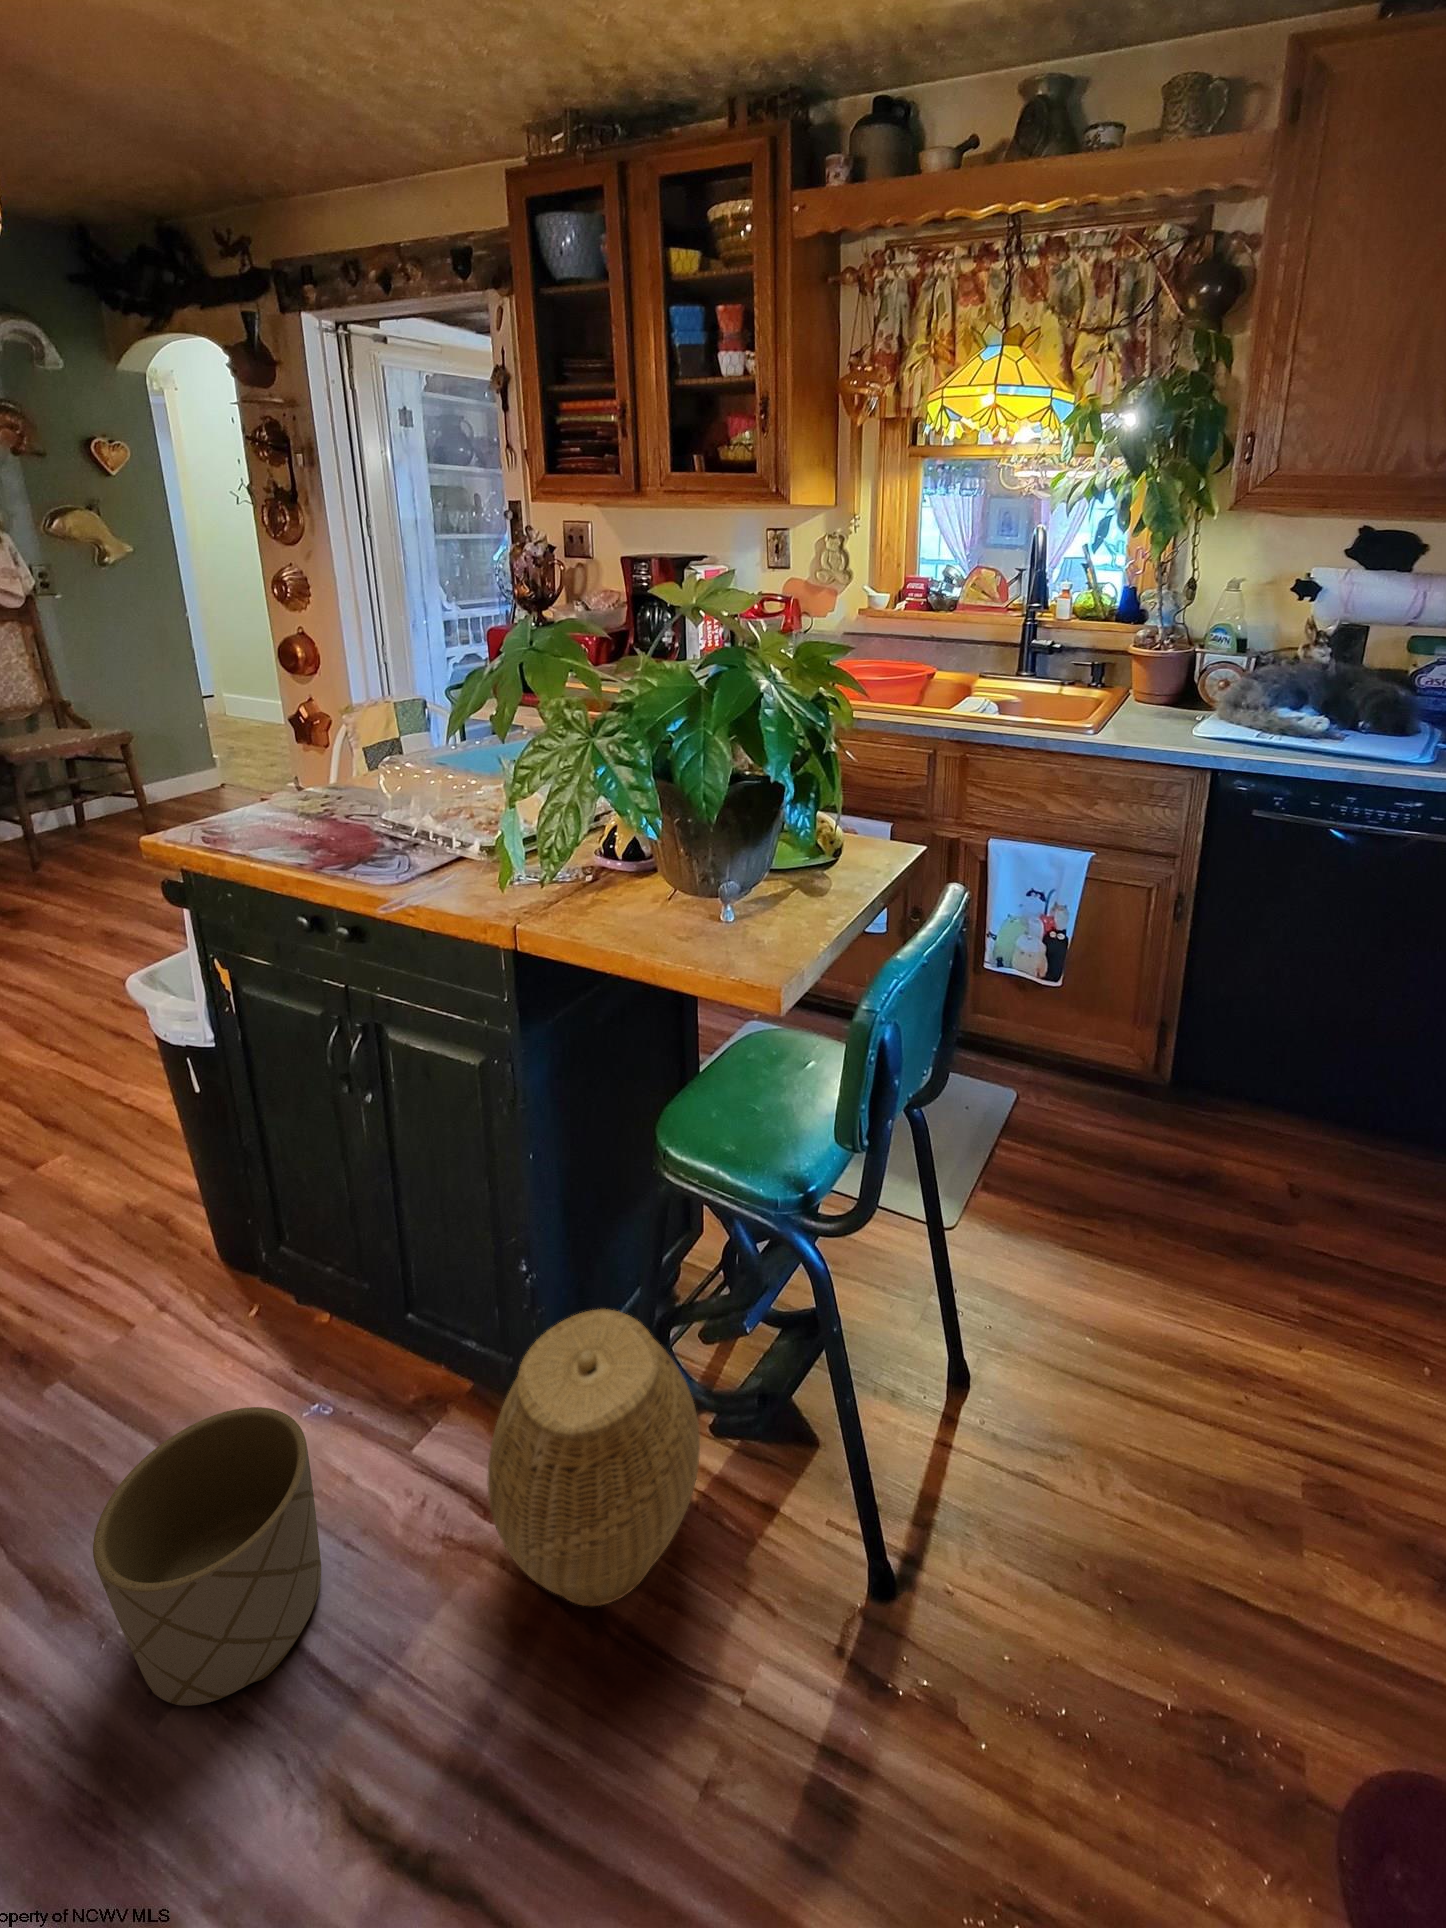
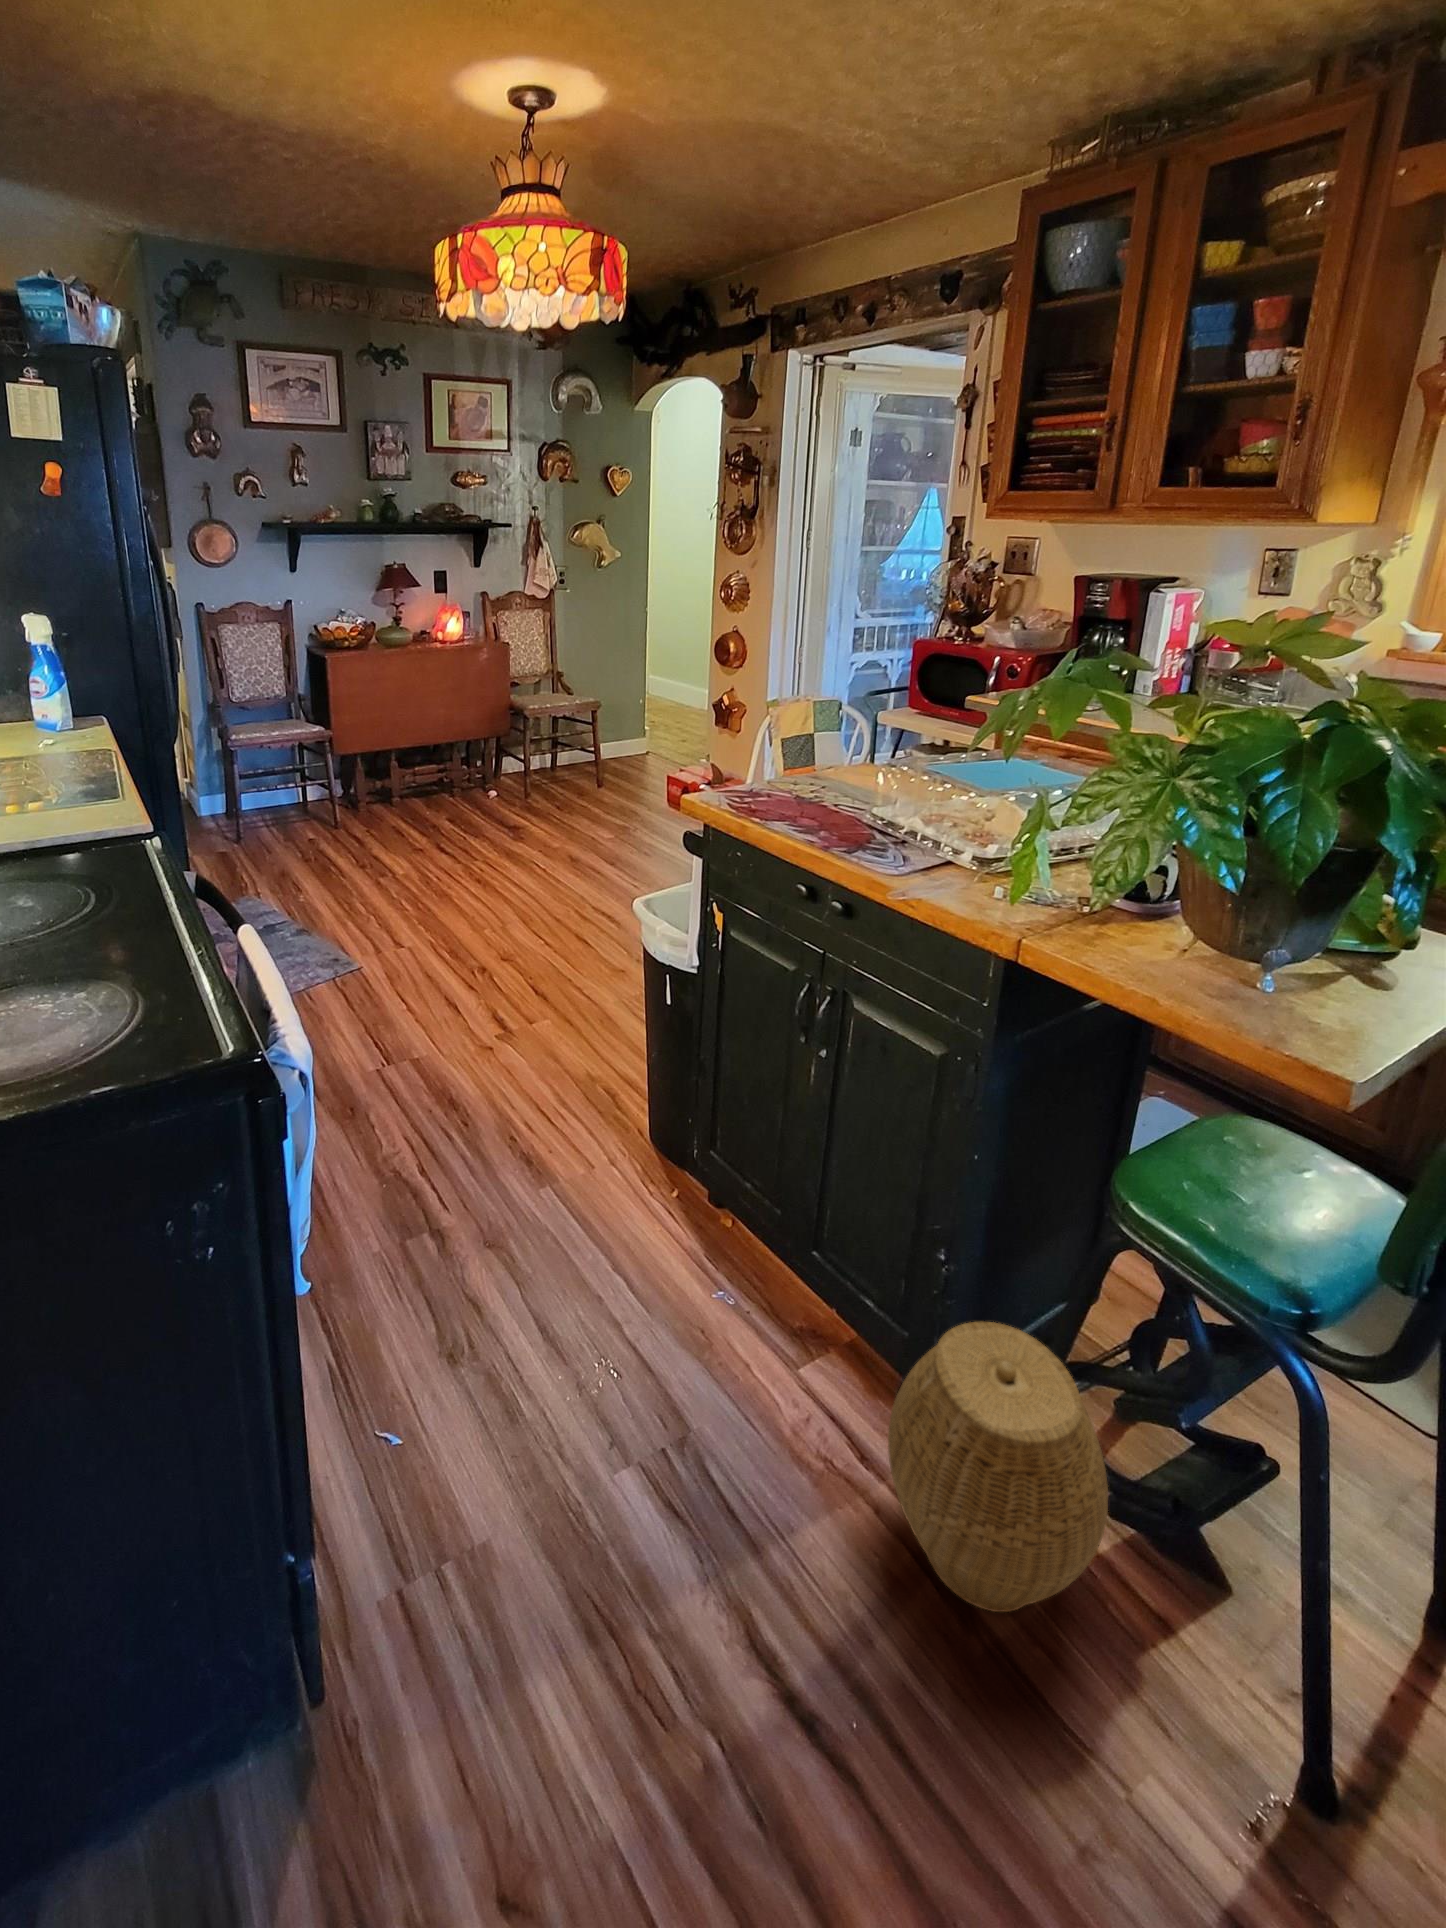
planter: present [93,1407,321,1706] -> none [600,1262,744,1487]

